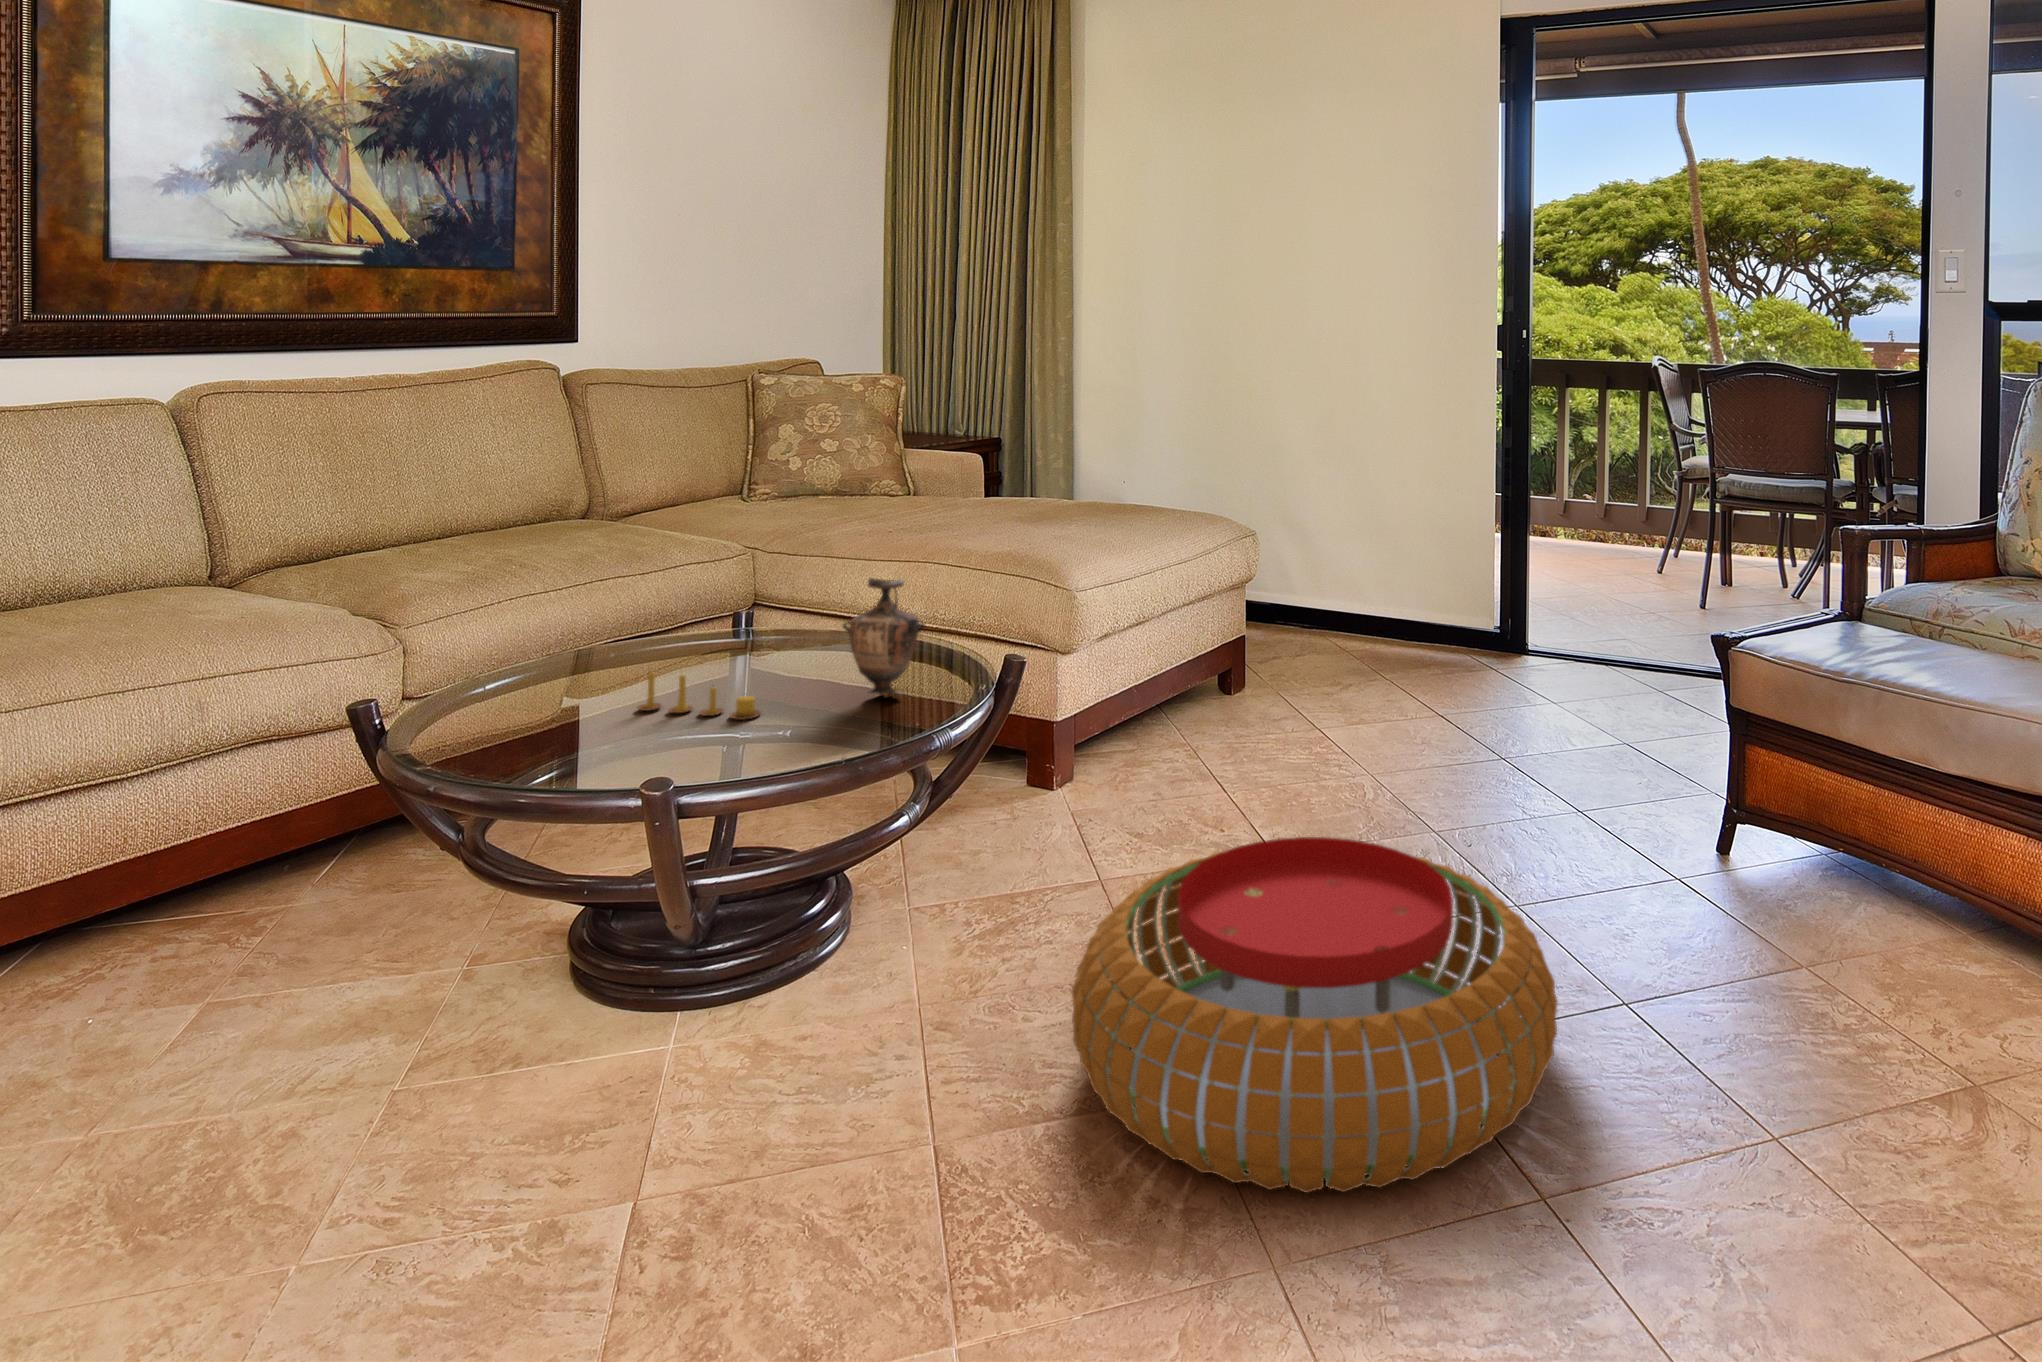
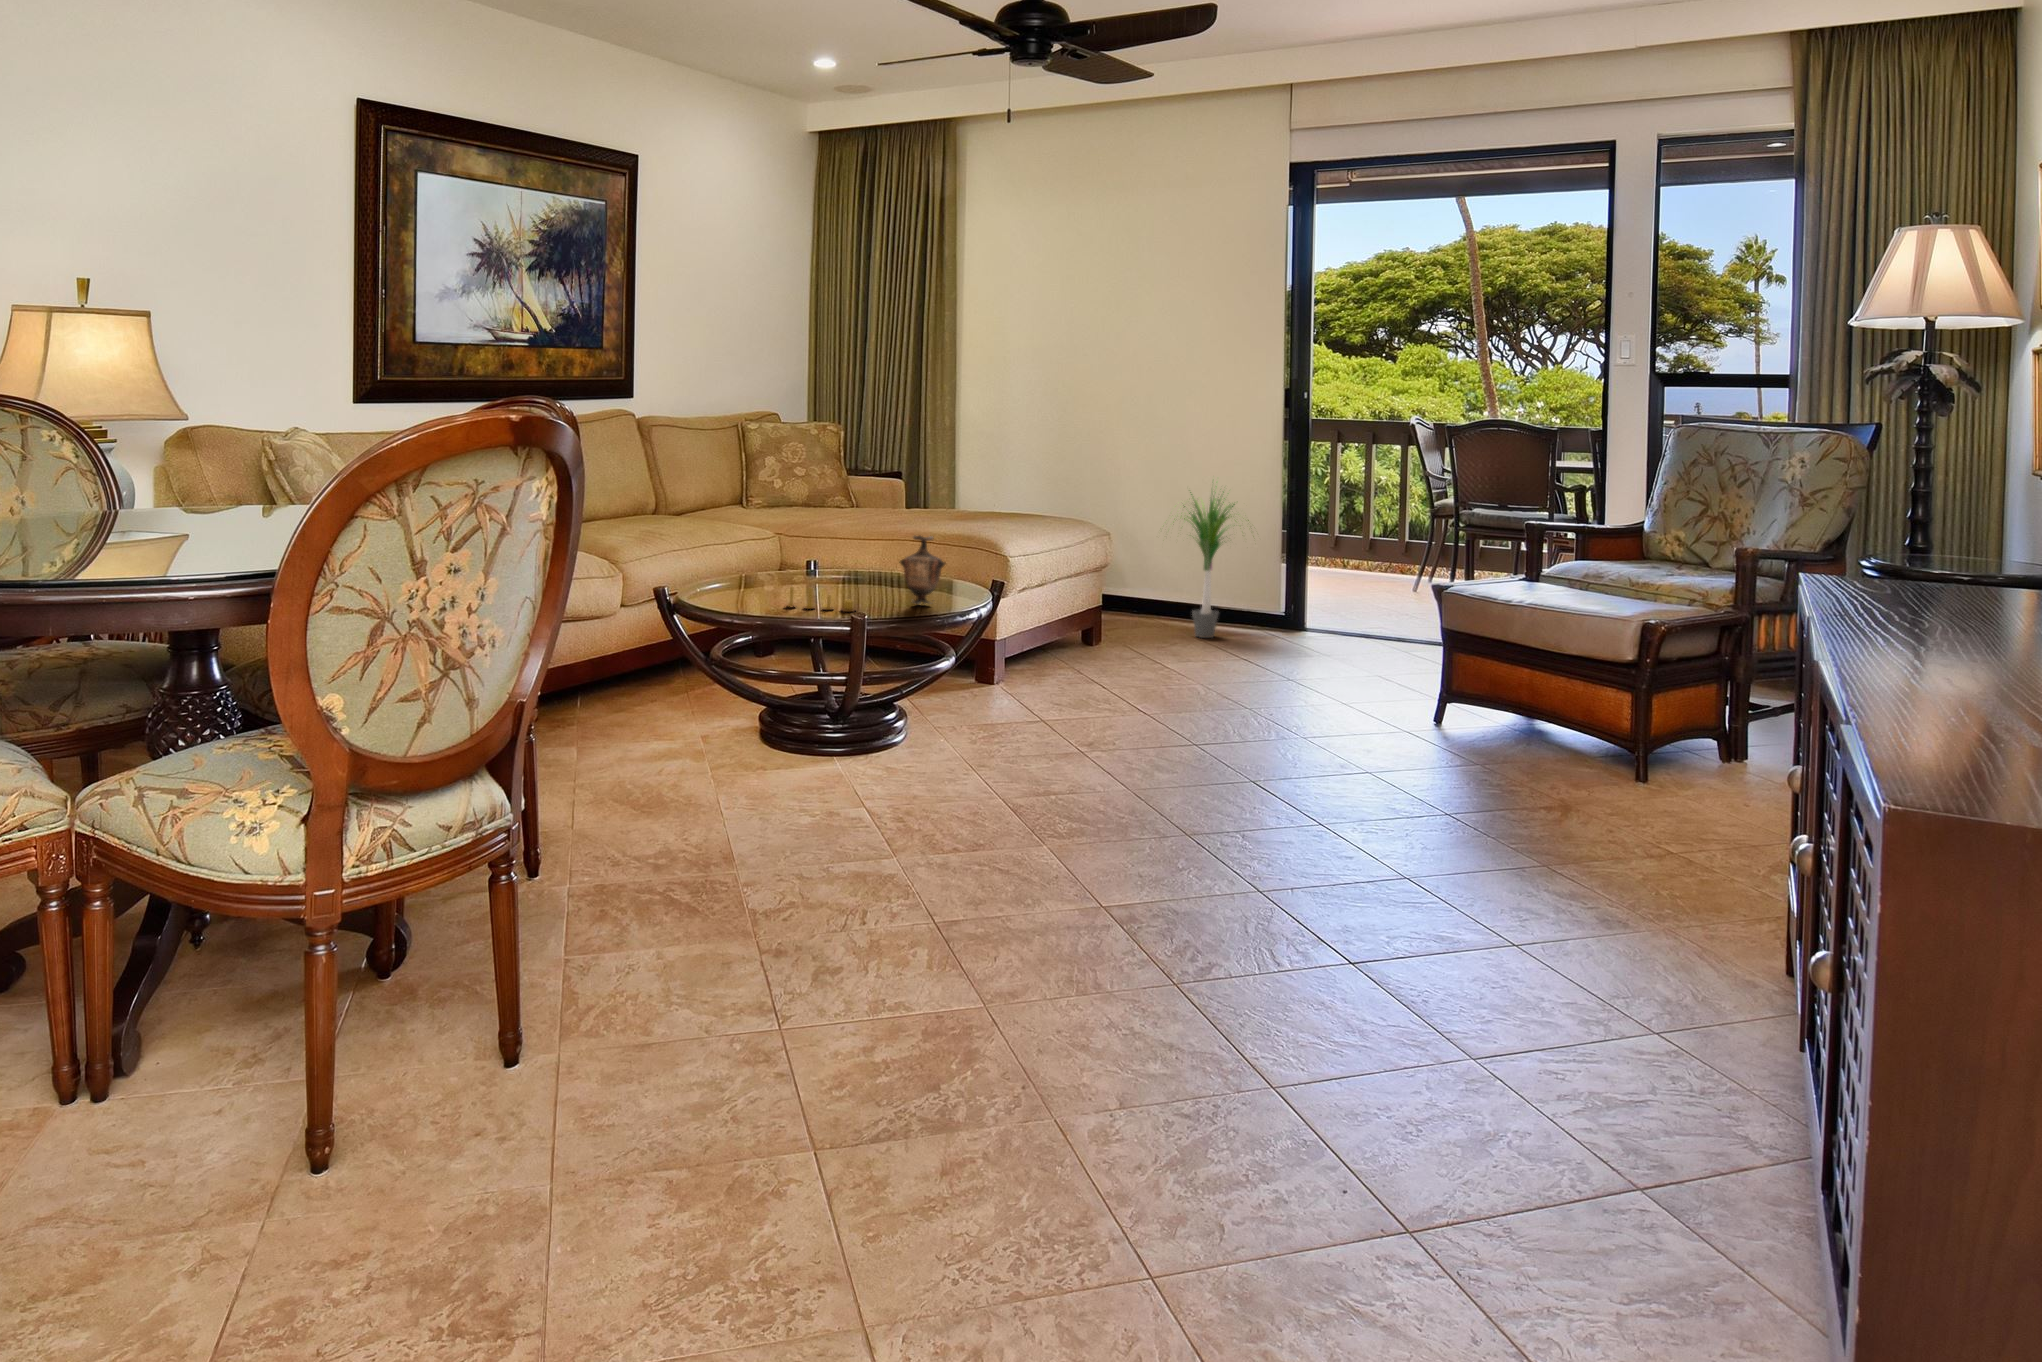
potted plant: none [1321,443,1466,667] -> present [1173,492,1249,638]
pouf: present [1072,837,1557,1193] -> none [1065,671,1324,807]

